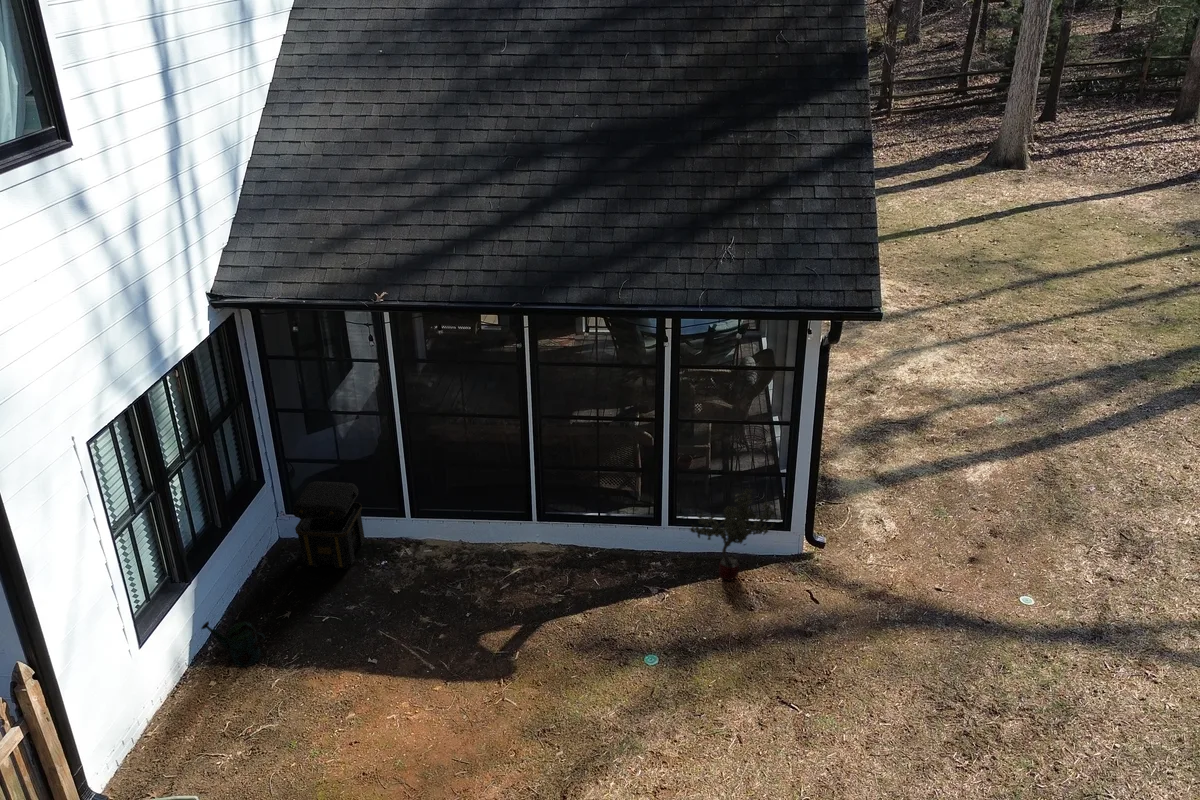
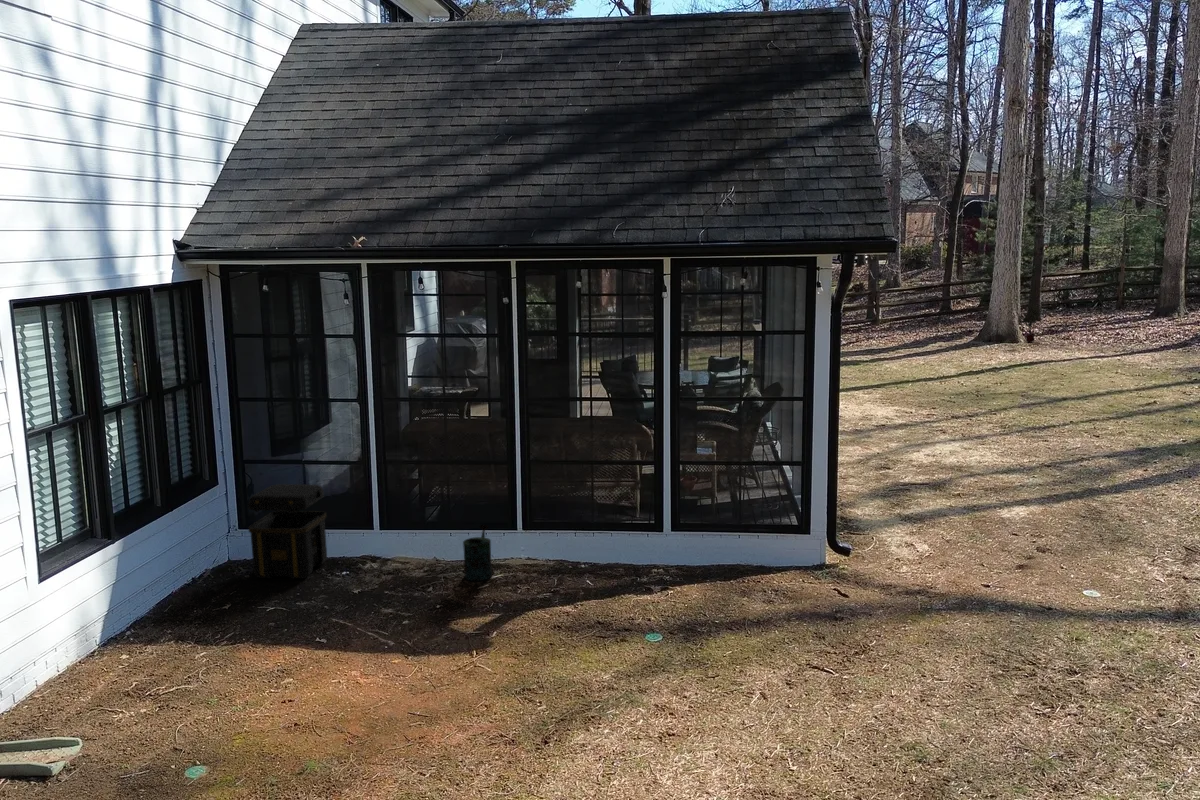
potted tree: present [690,488,776,580] -> present [1019,302,1040,343]
watering can: present [202,621,266,667] -> present [463,525,492,581]

